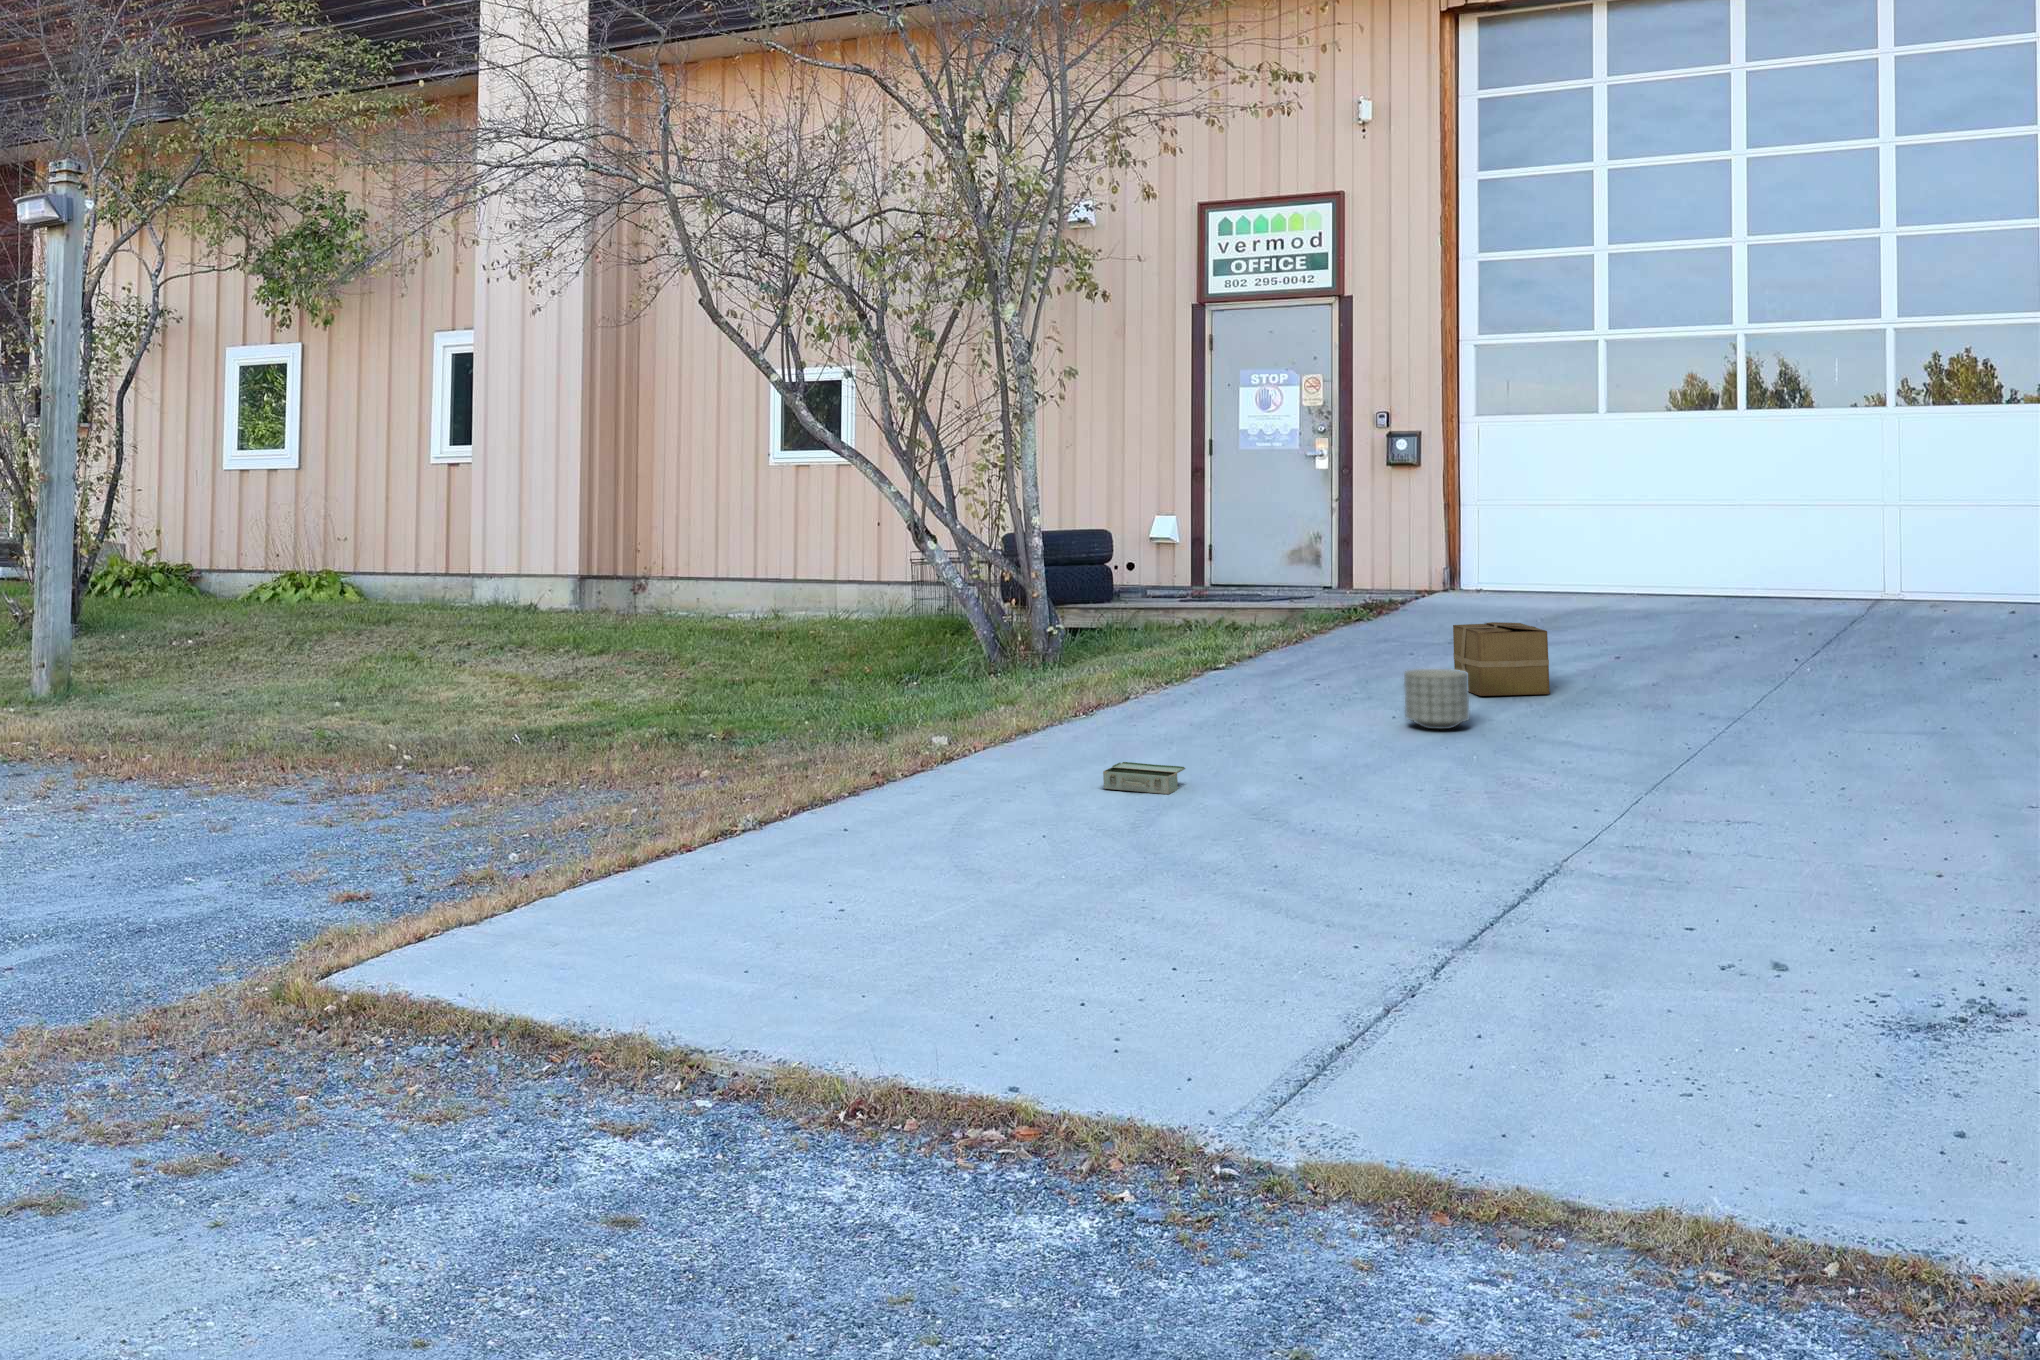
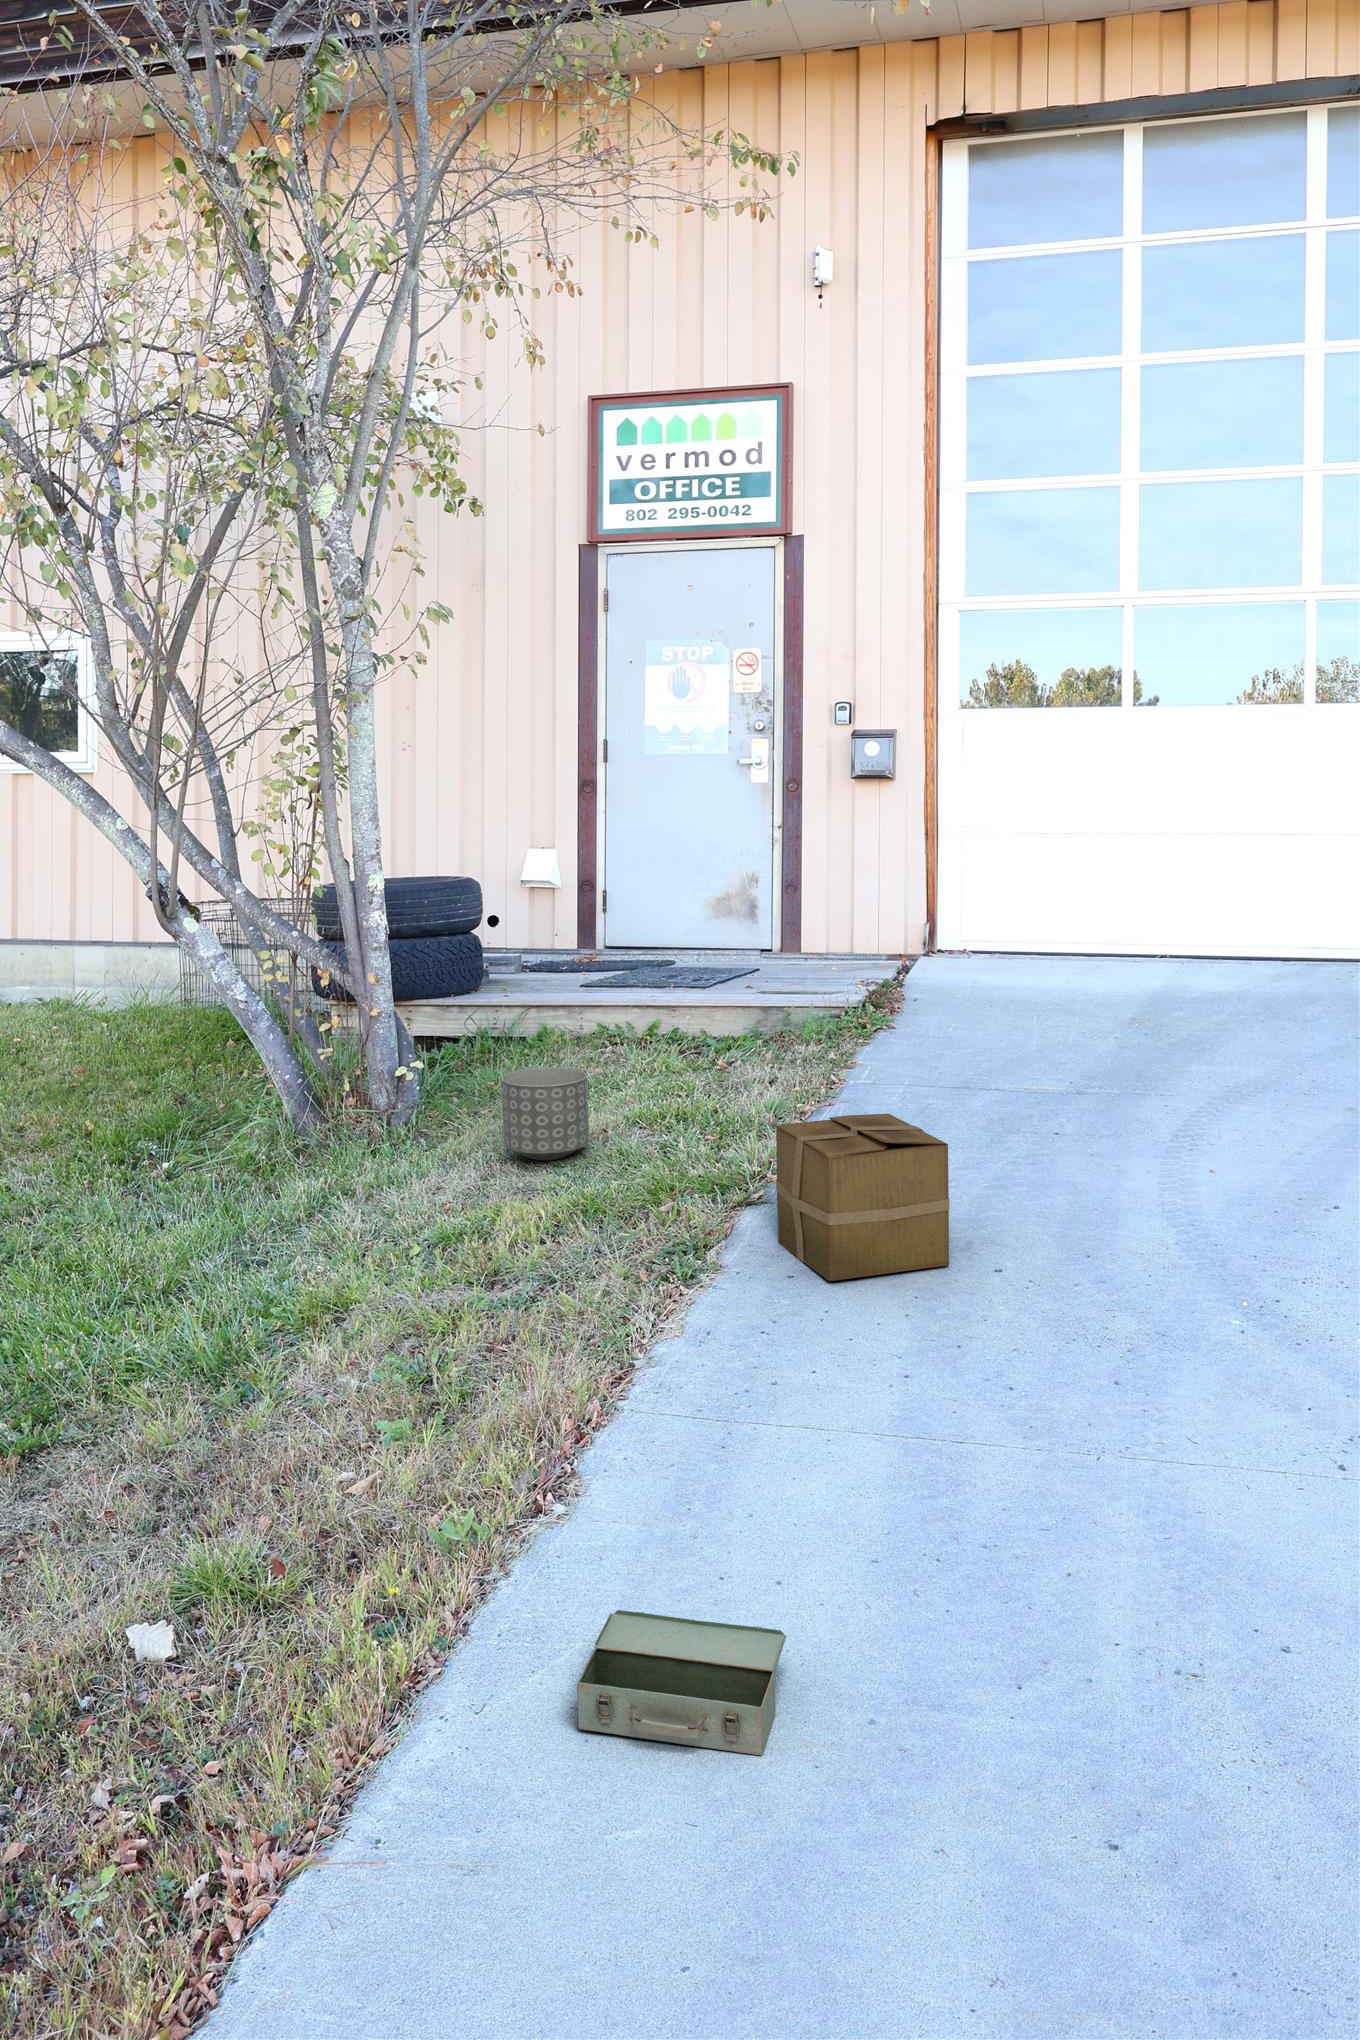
cardboard box: present [1453,622,1550,696] -> present [776,1114,950,1281]
planter: present [1404,669,1469,729] -> present [502,1067,589,1160]

